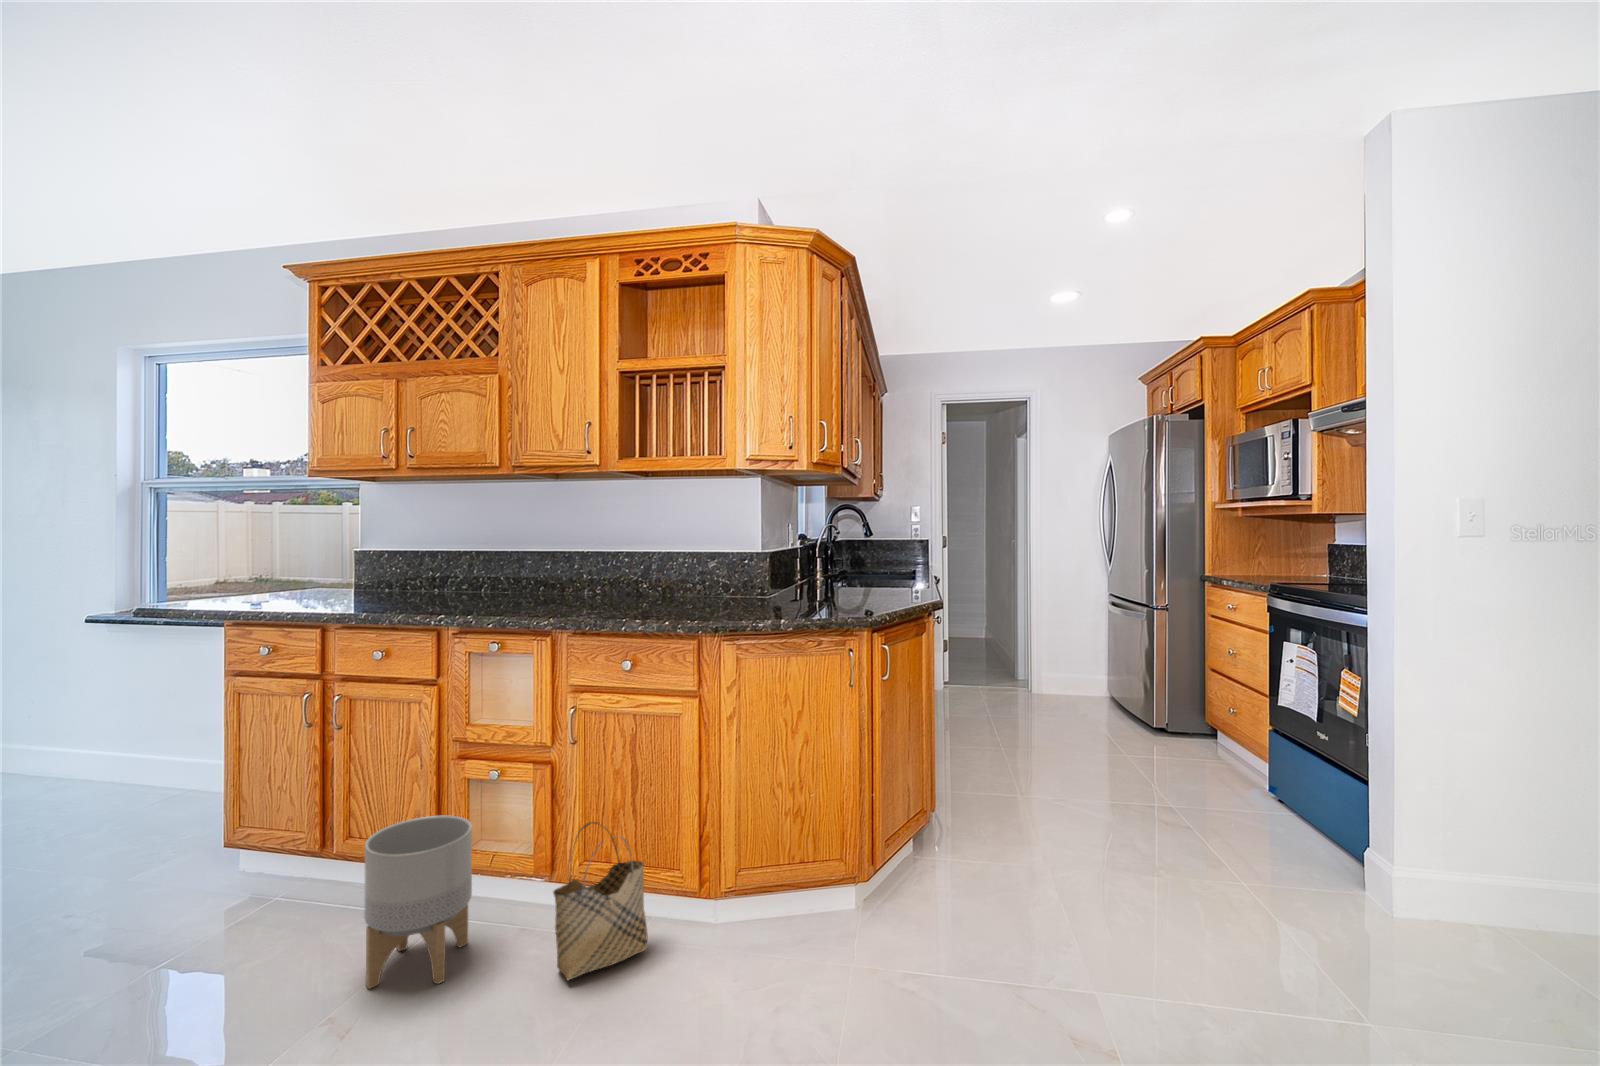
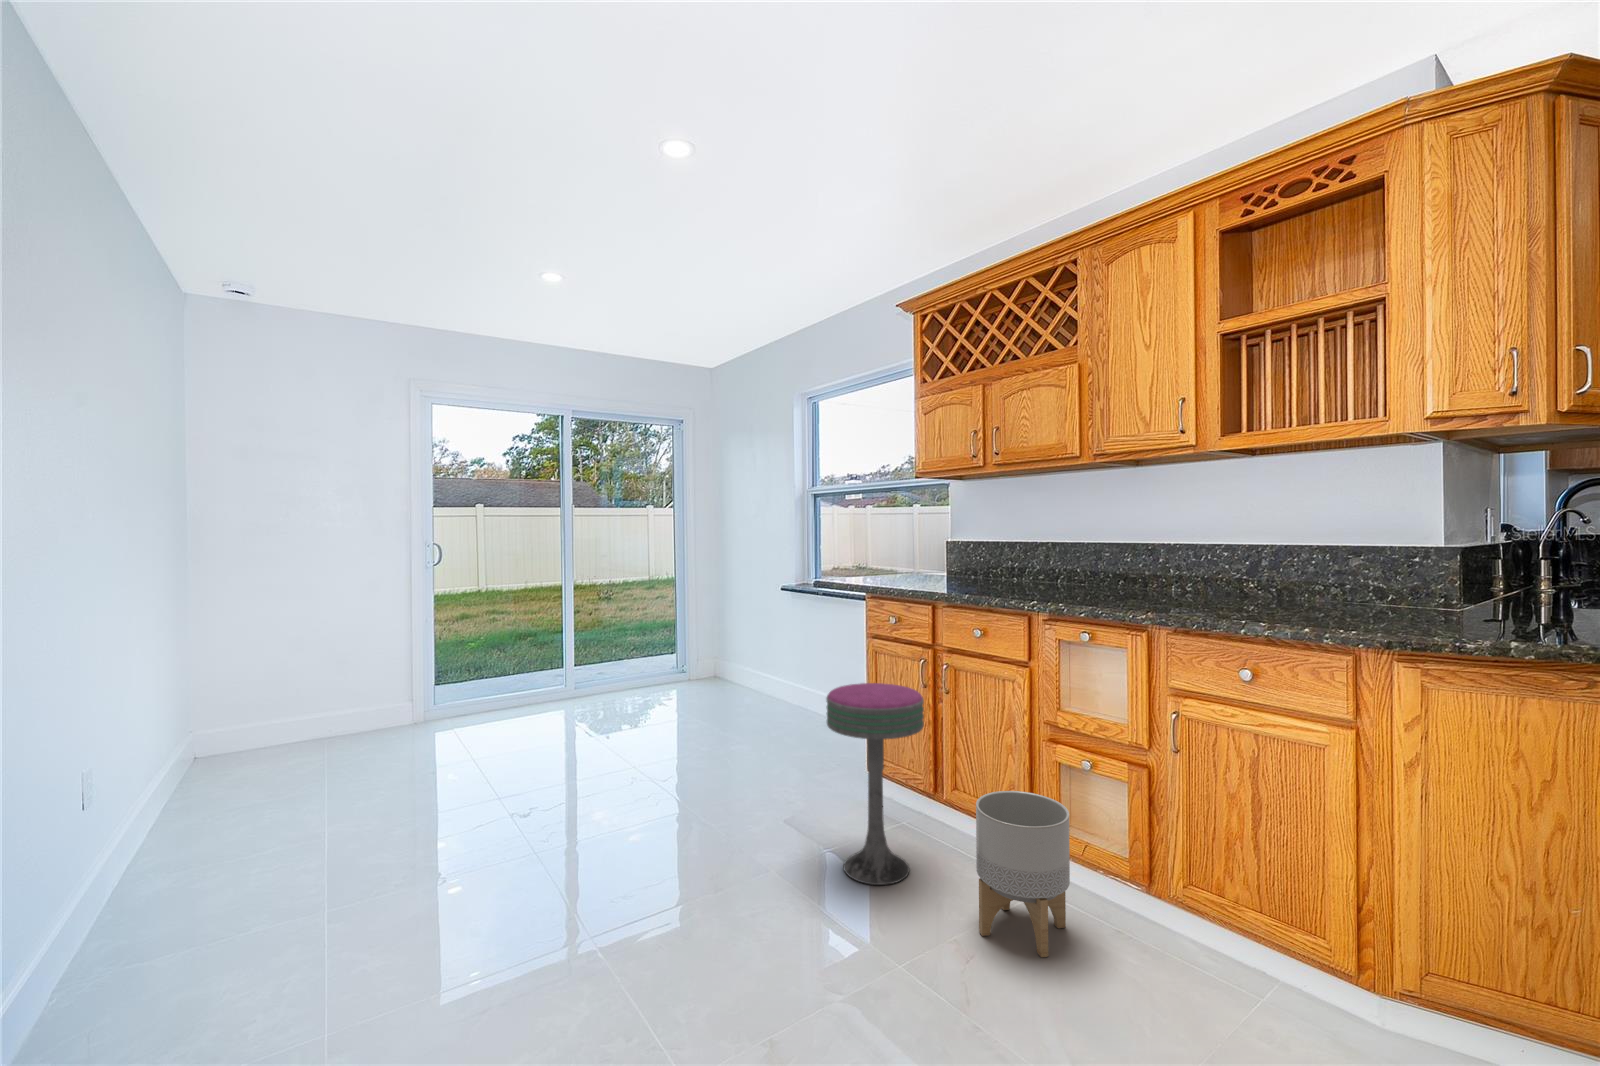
bar stool: none [146,727,303,989] -> present [826,683,924,885]
woven basket: present [553,822,648,980] -> none [1162,846,1282,1020]

